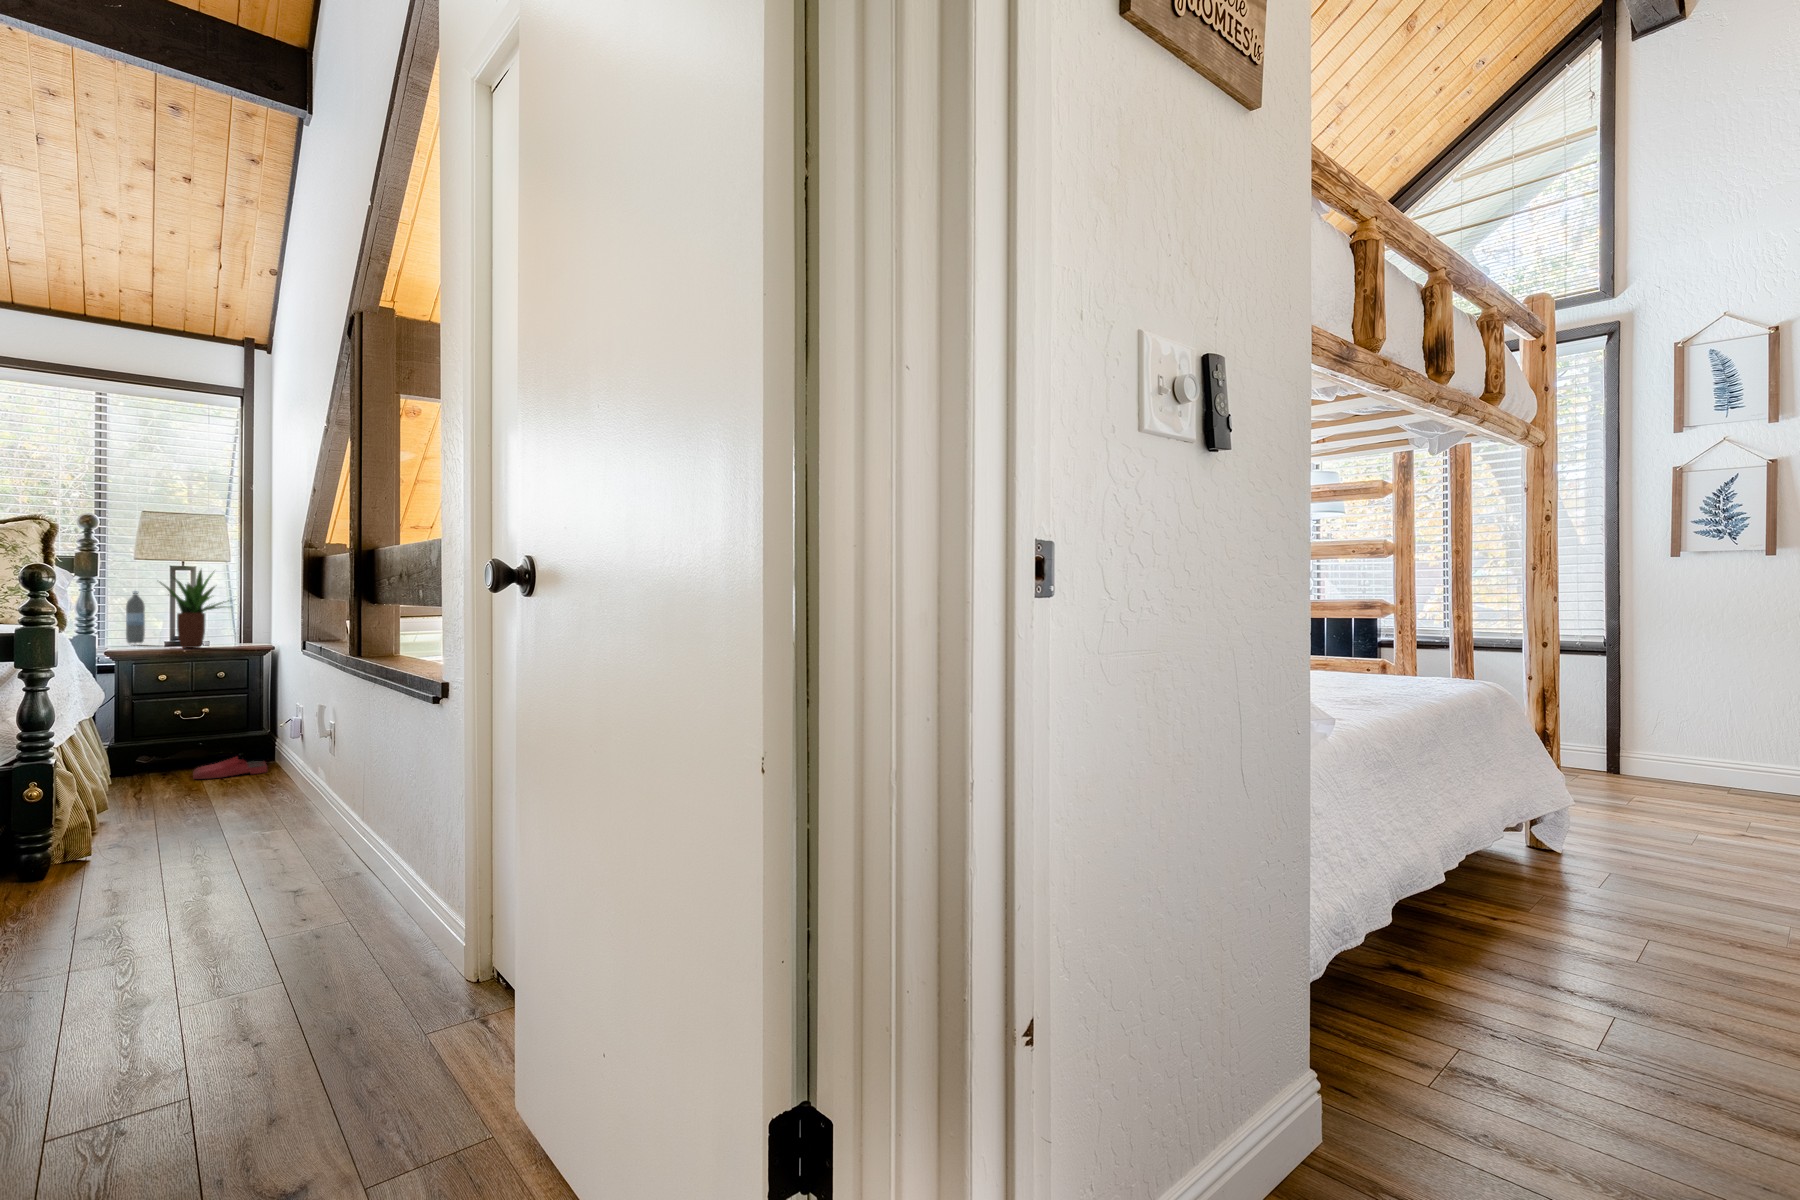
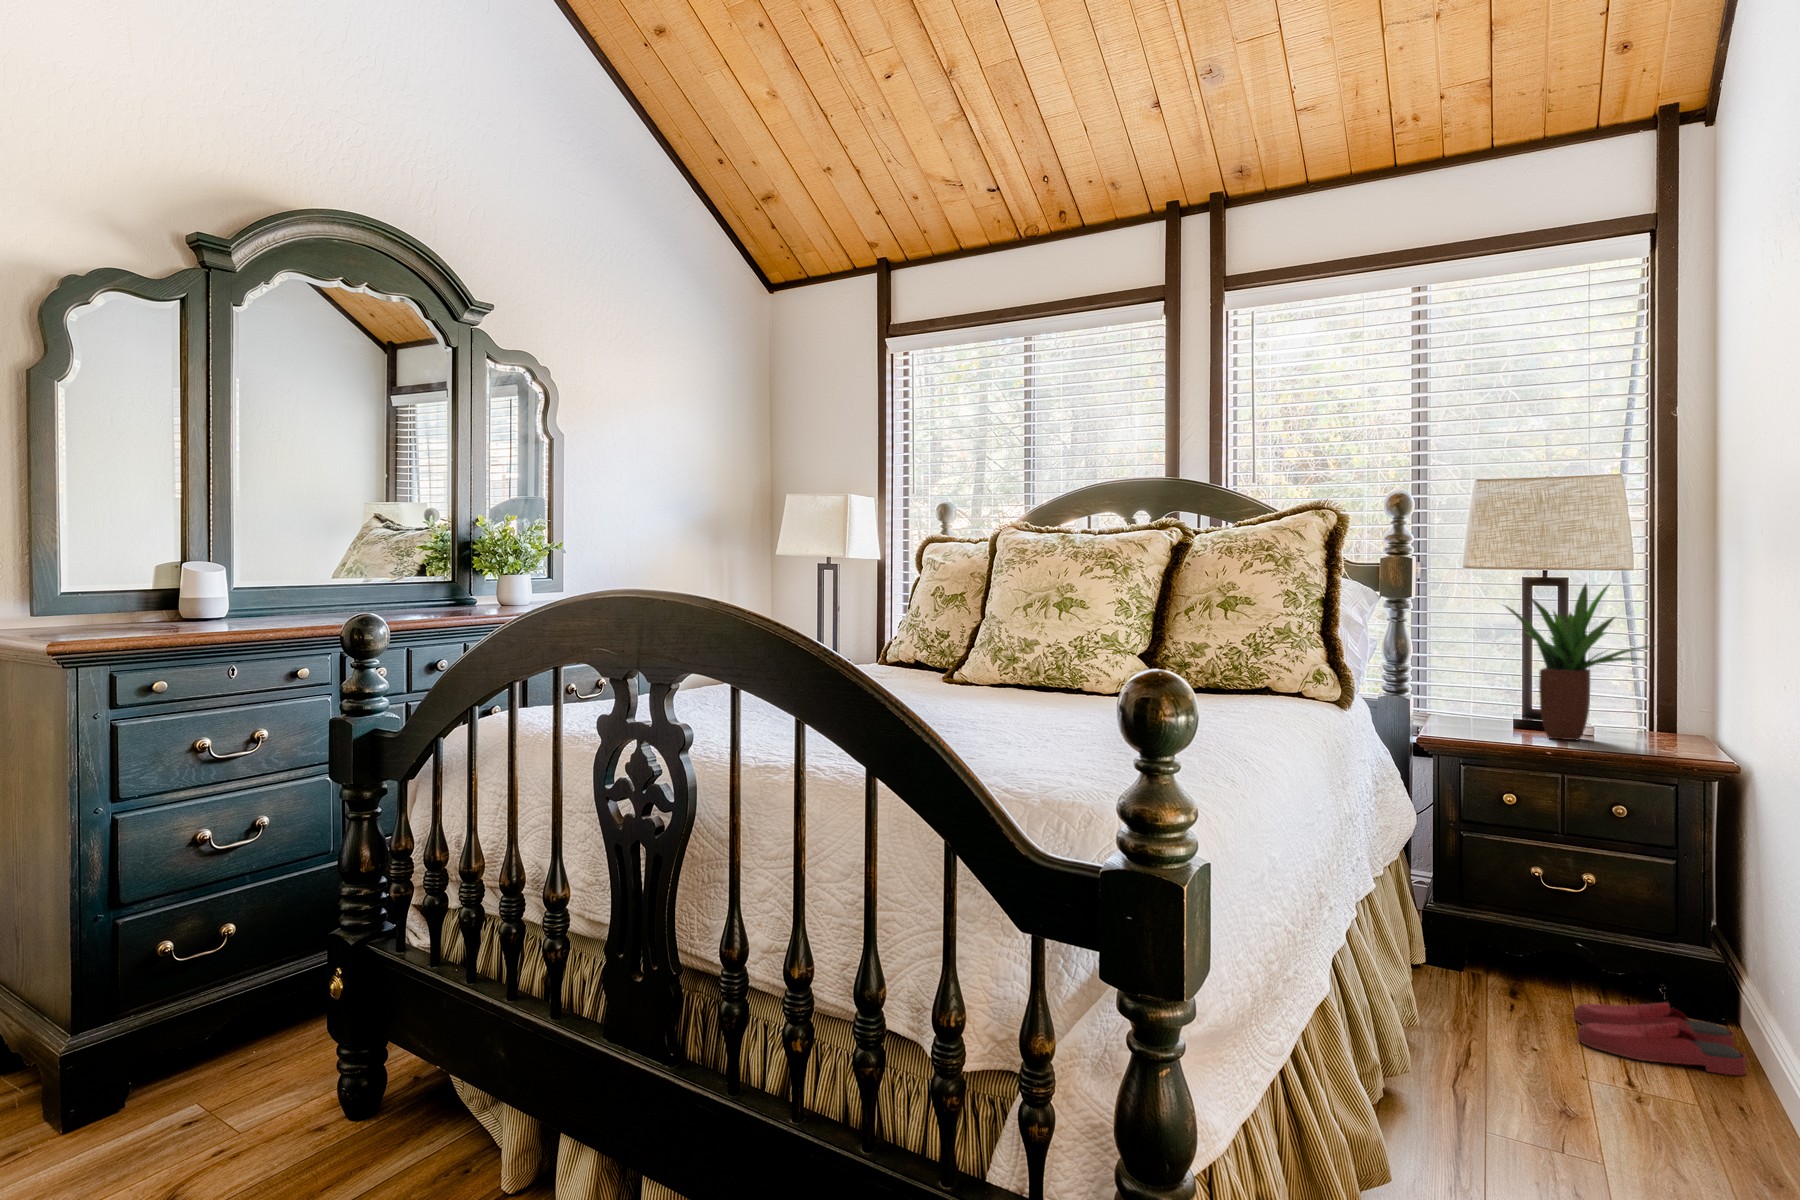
water bottle: present [126,591,145,643] -> none [1452,619,1482,712]

